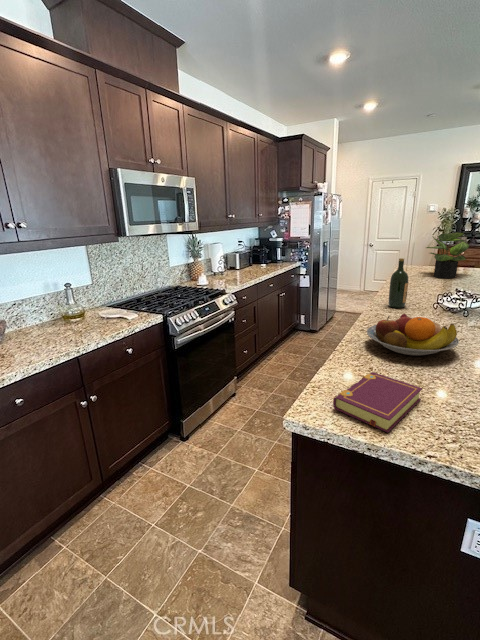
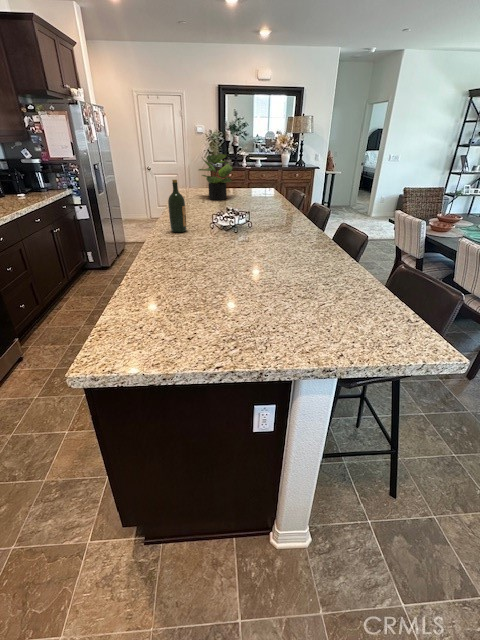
fruit bowl: present [367,314,459,356] -> none [151,237,231,277]
book: present [333,372,422,433] -> none [121,301,206,357]

